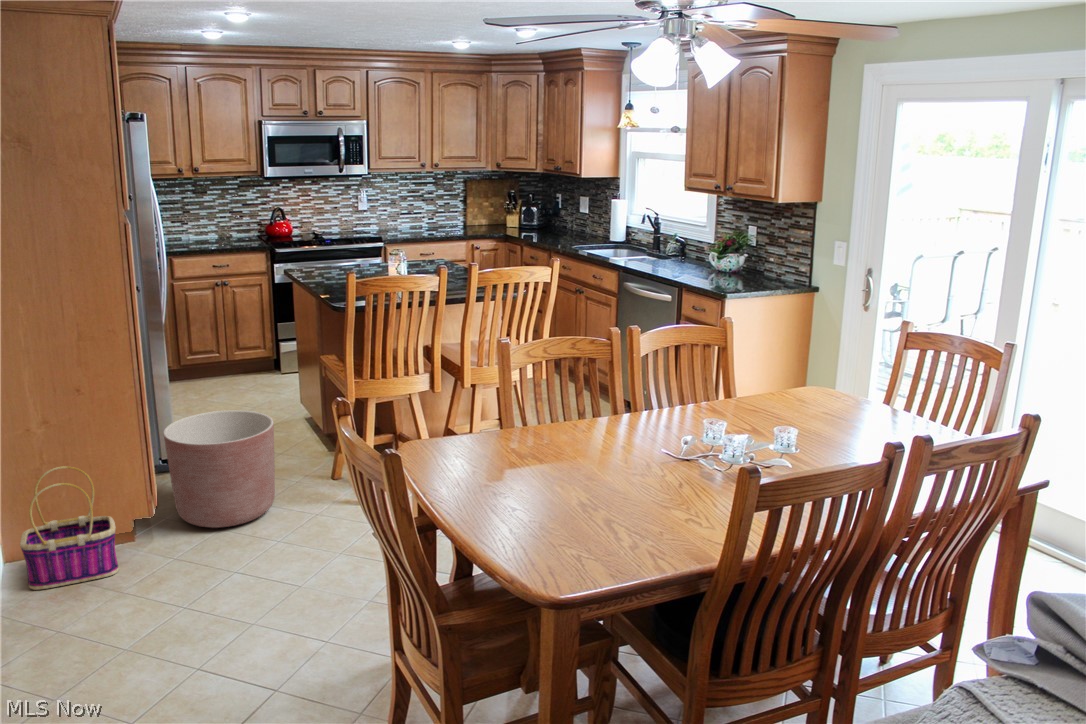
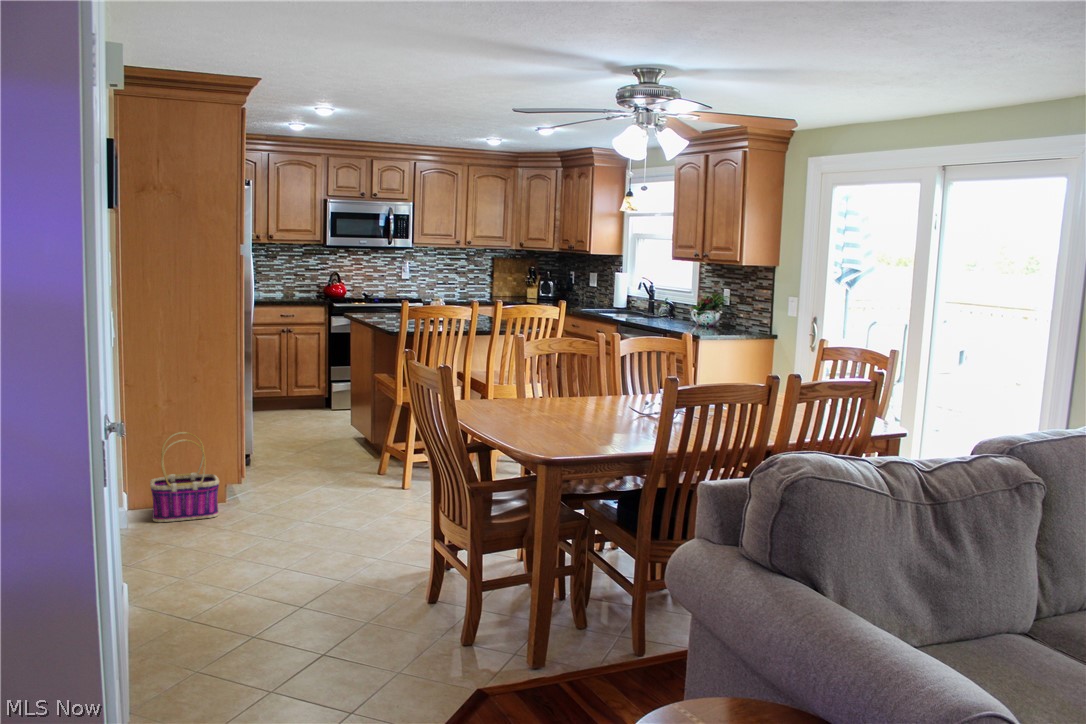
planter: present [163,410,275,528] -> none [254,410,338,495]

